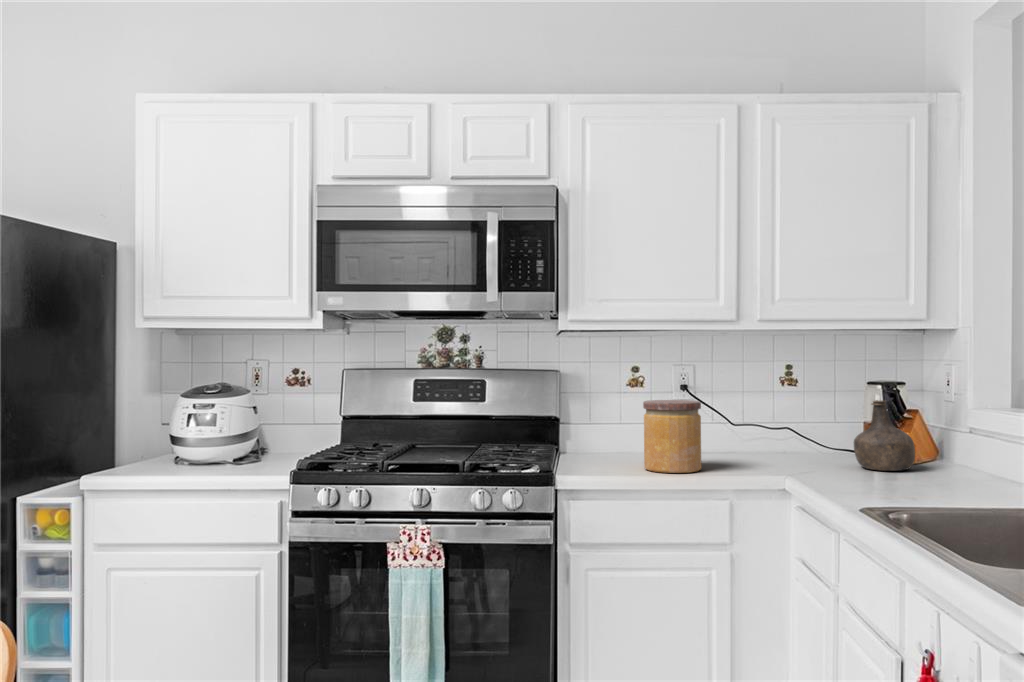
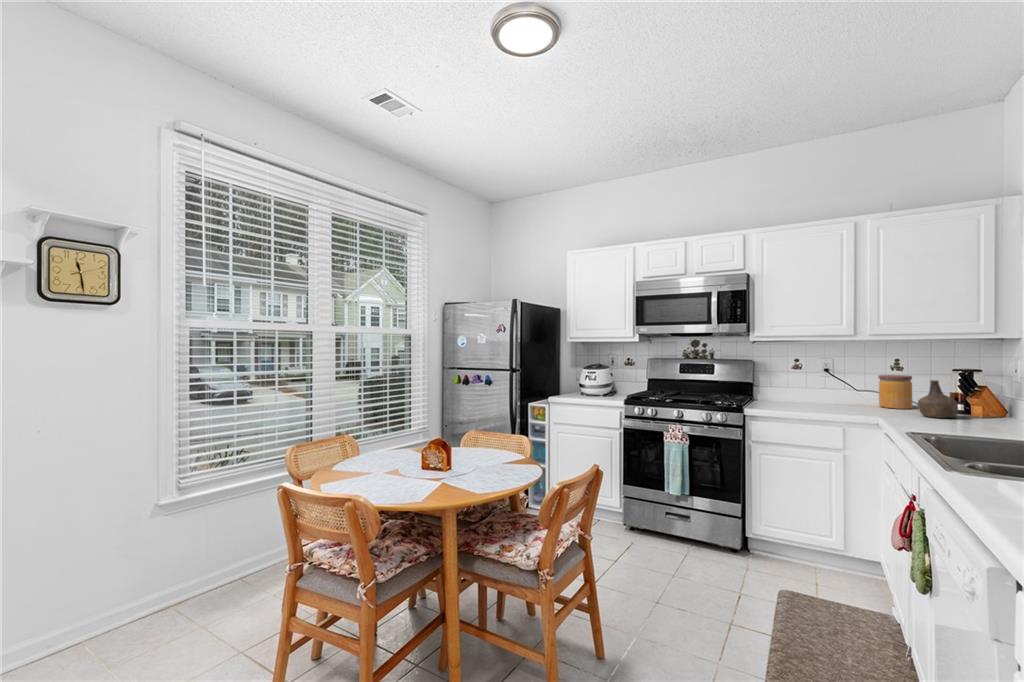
jar: present [643,400,701,473] -> present [879,375,912,409]

